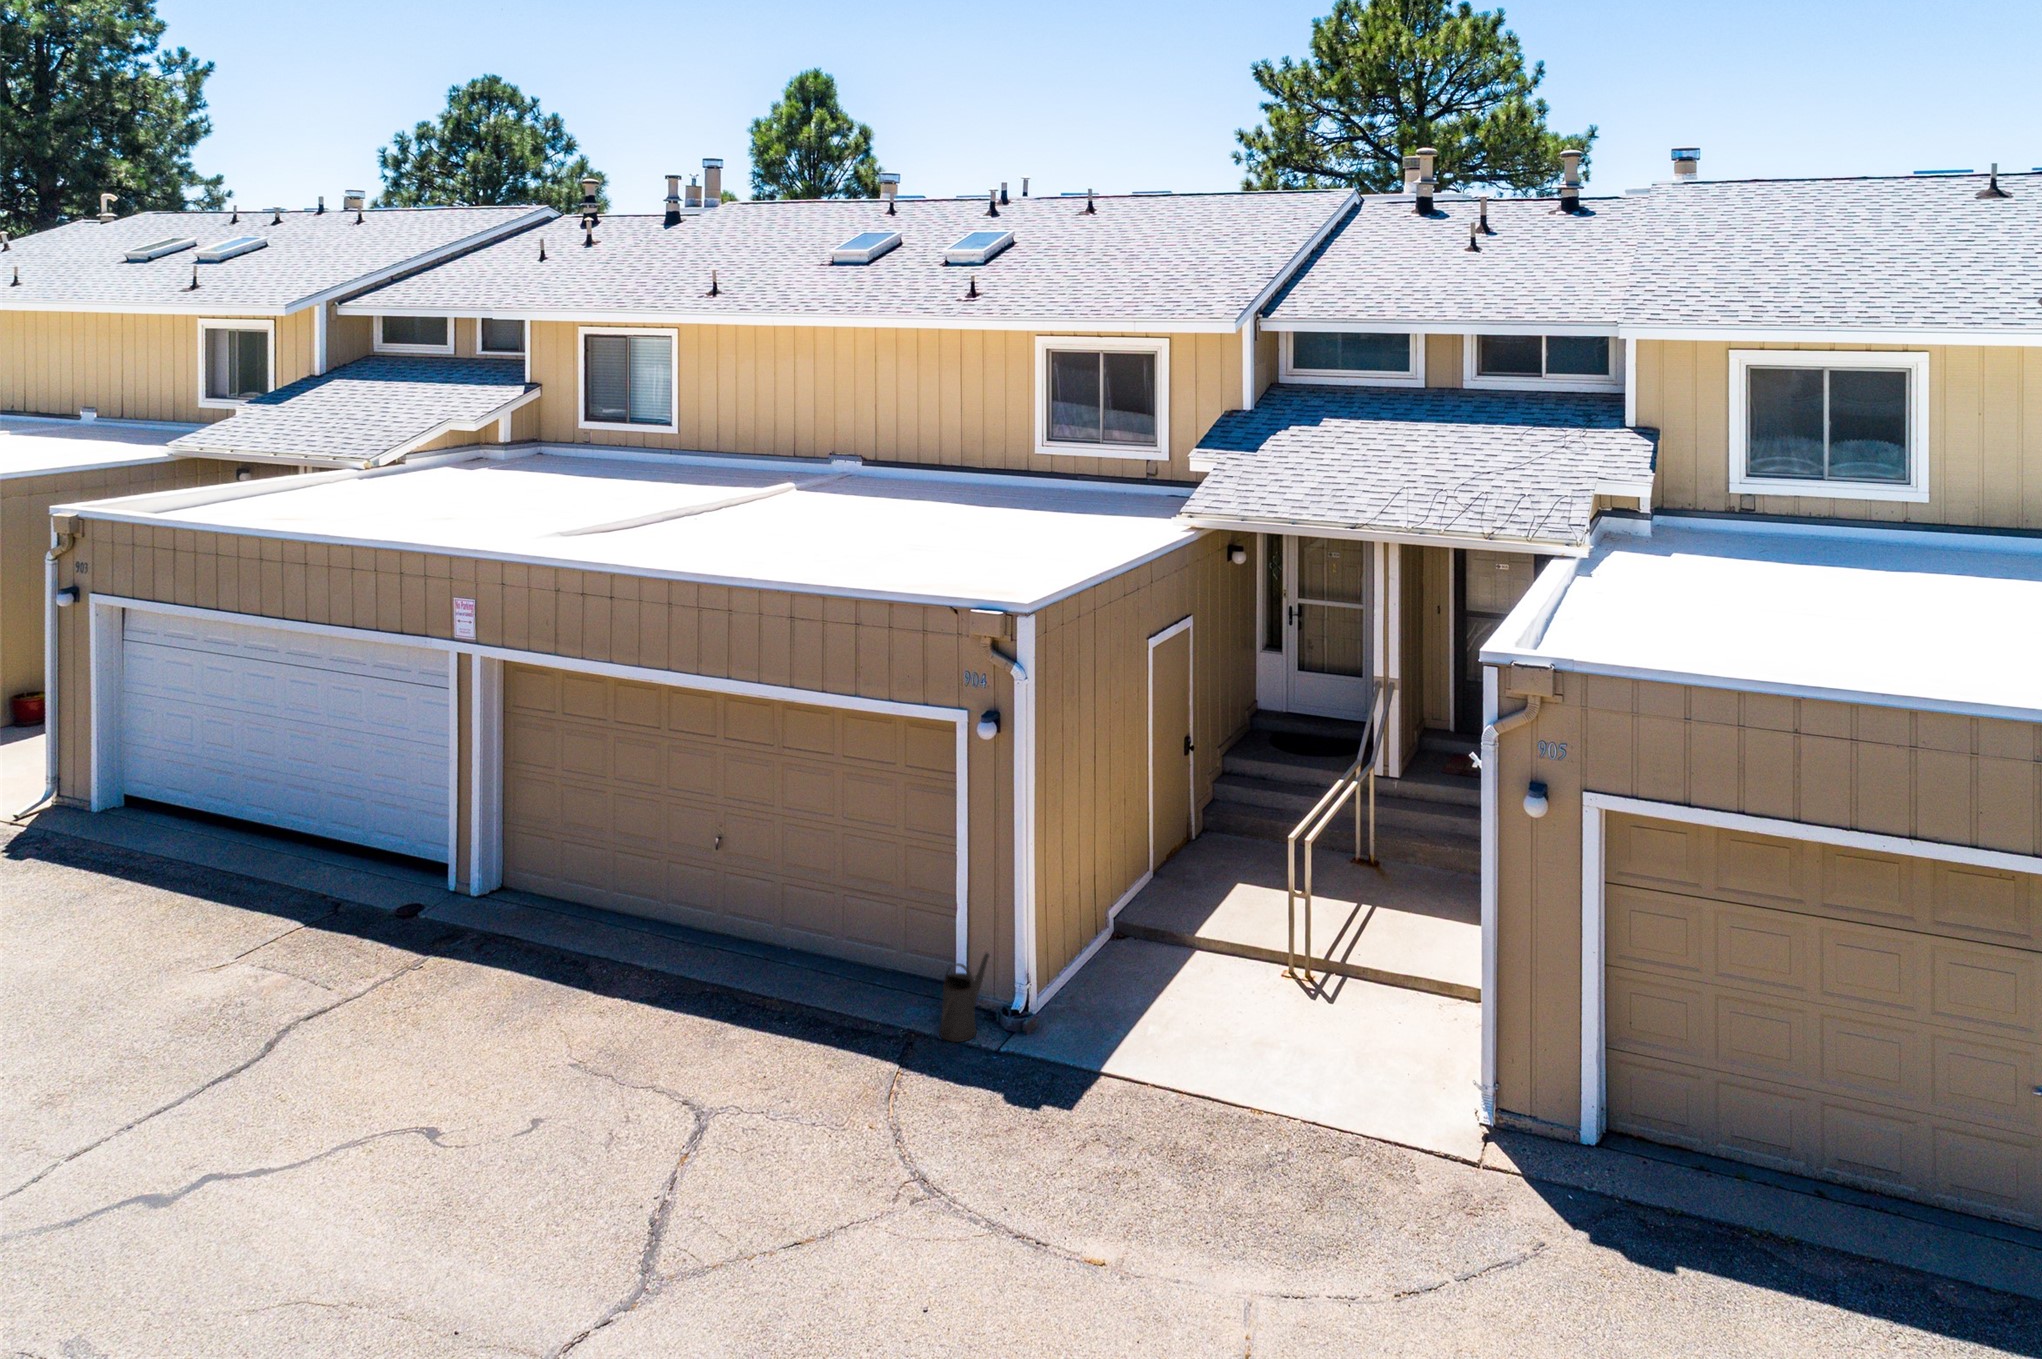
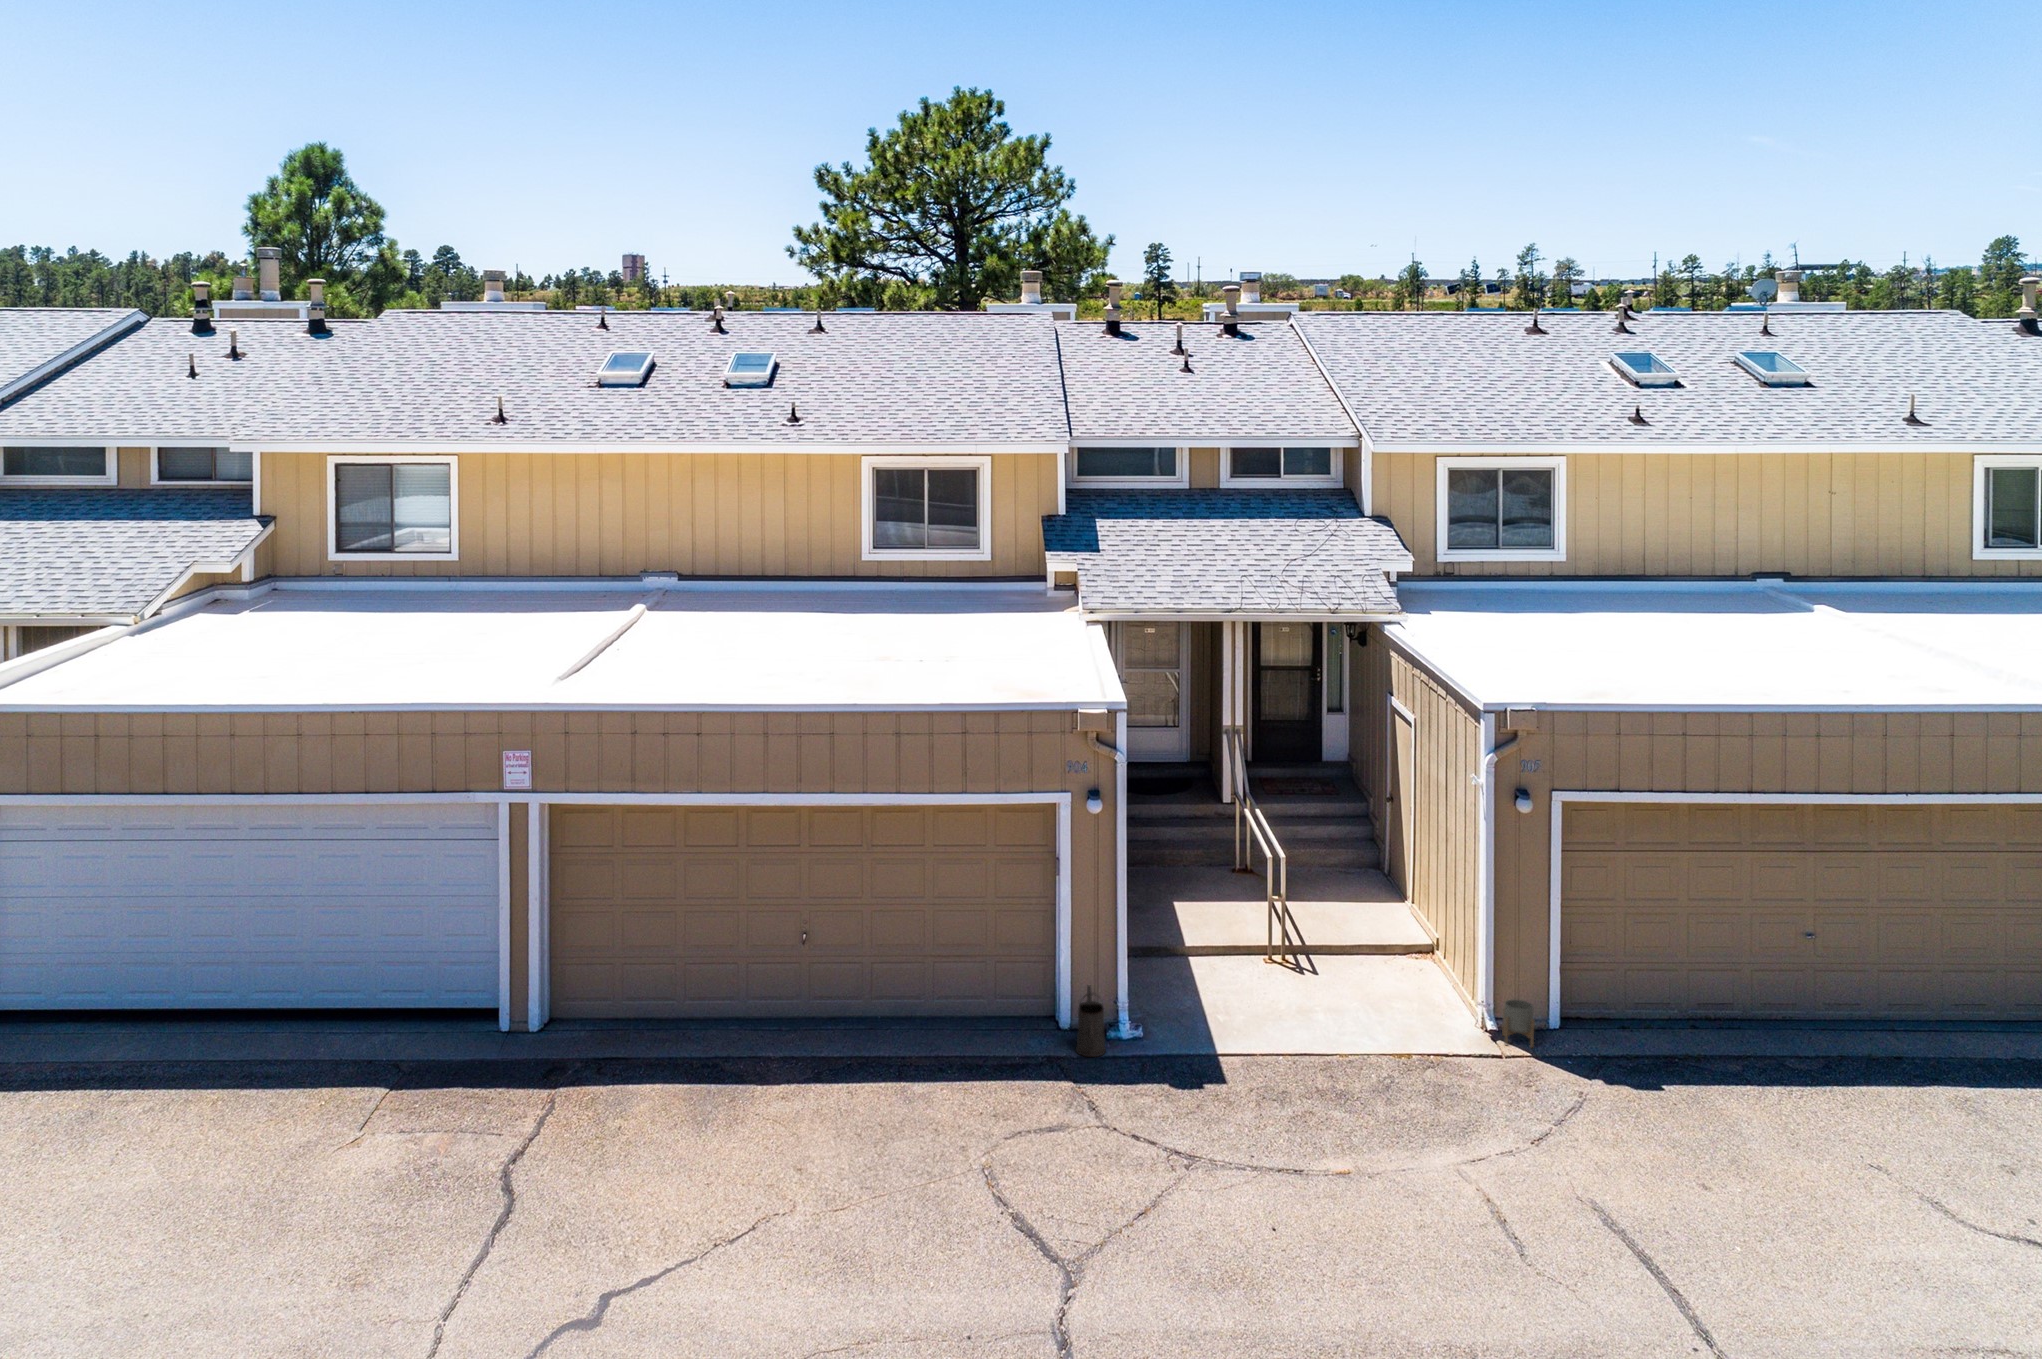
planter: none [1494,1091,1548,1168] -> present [1502,1000,1534,1048]

